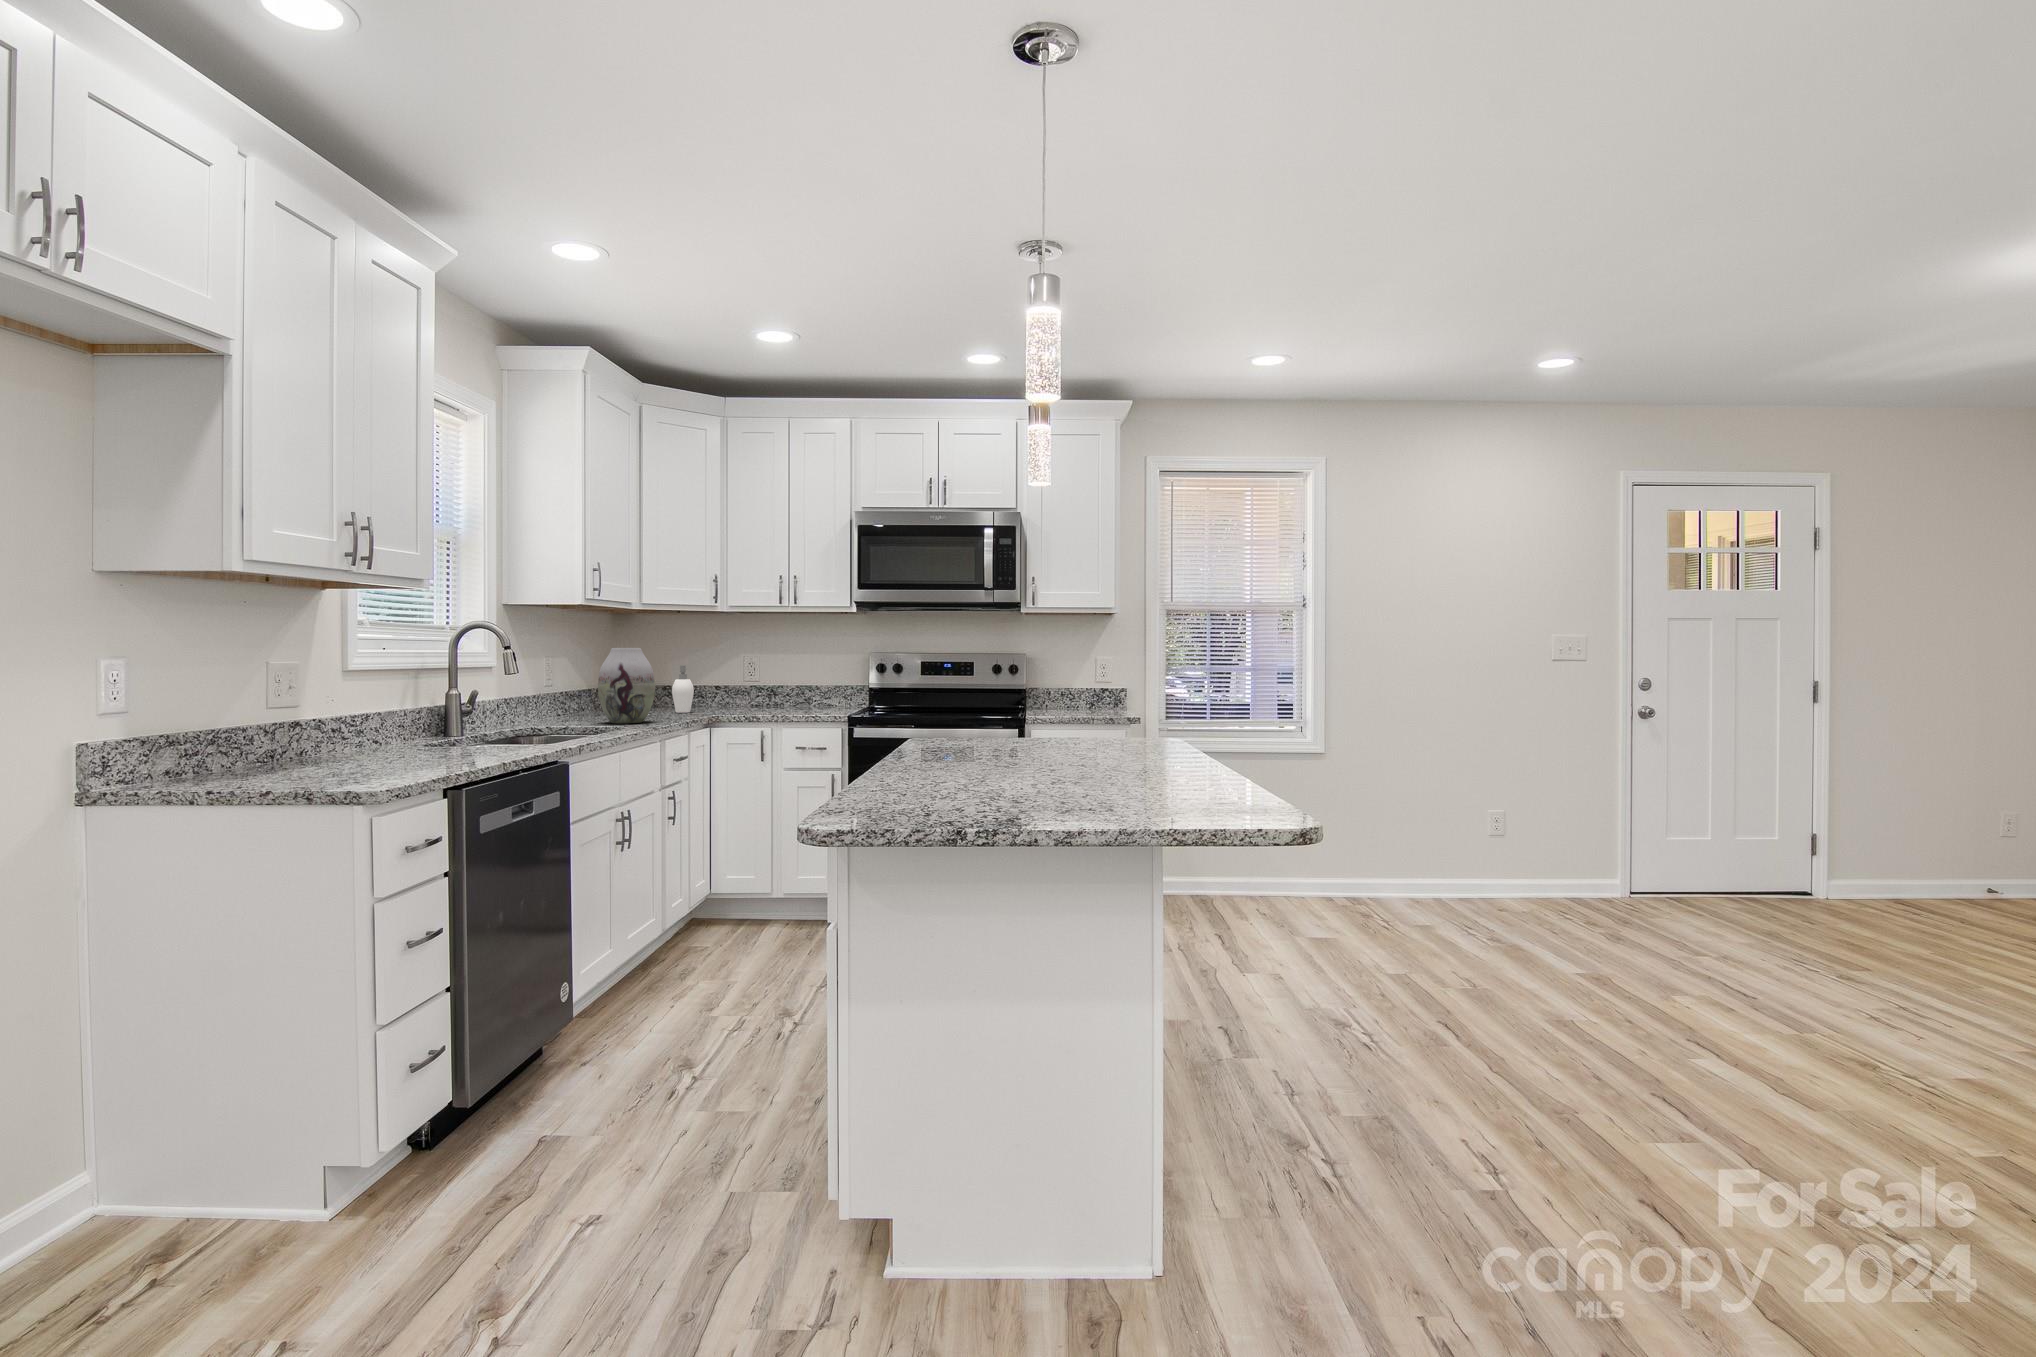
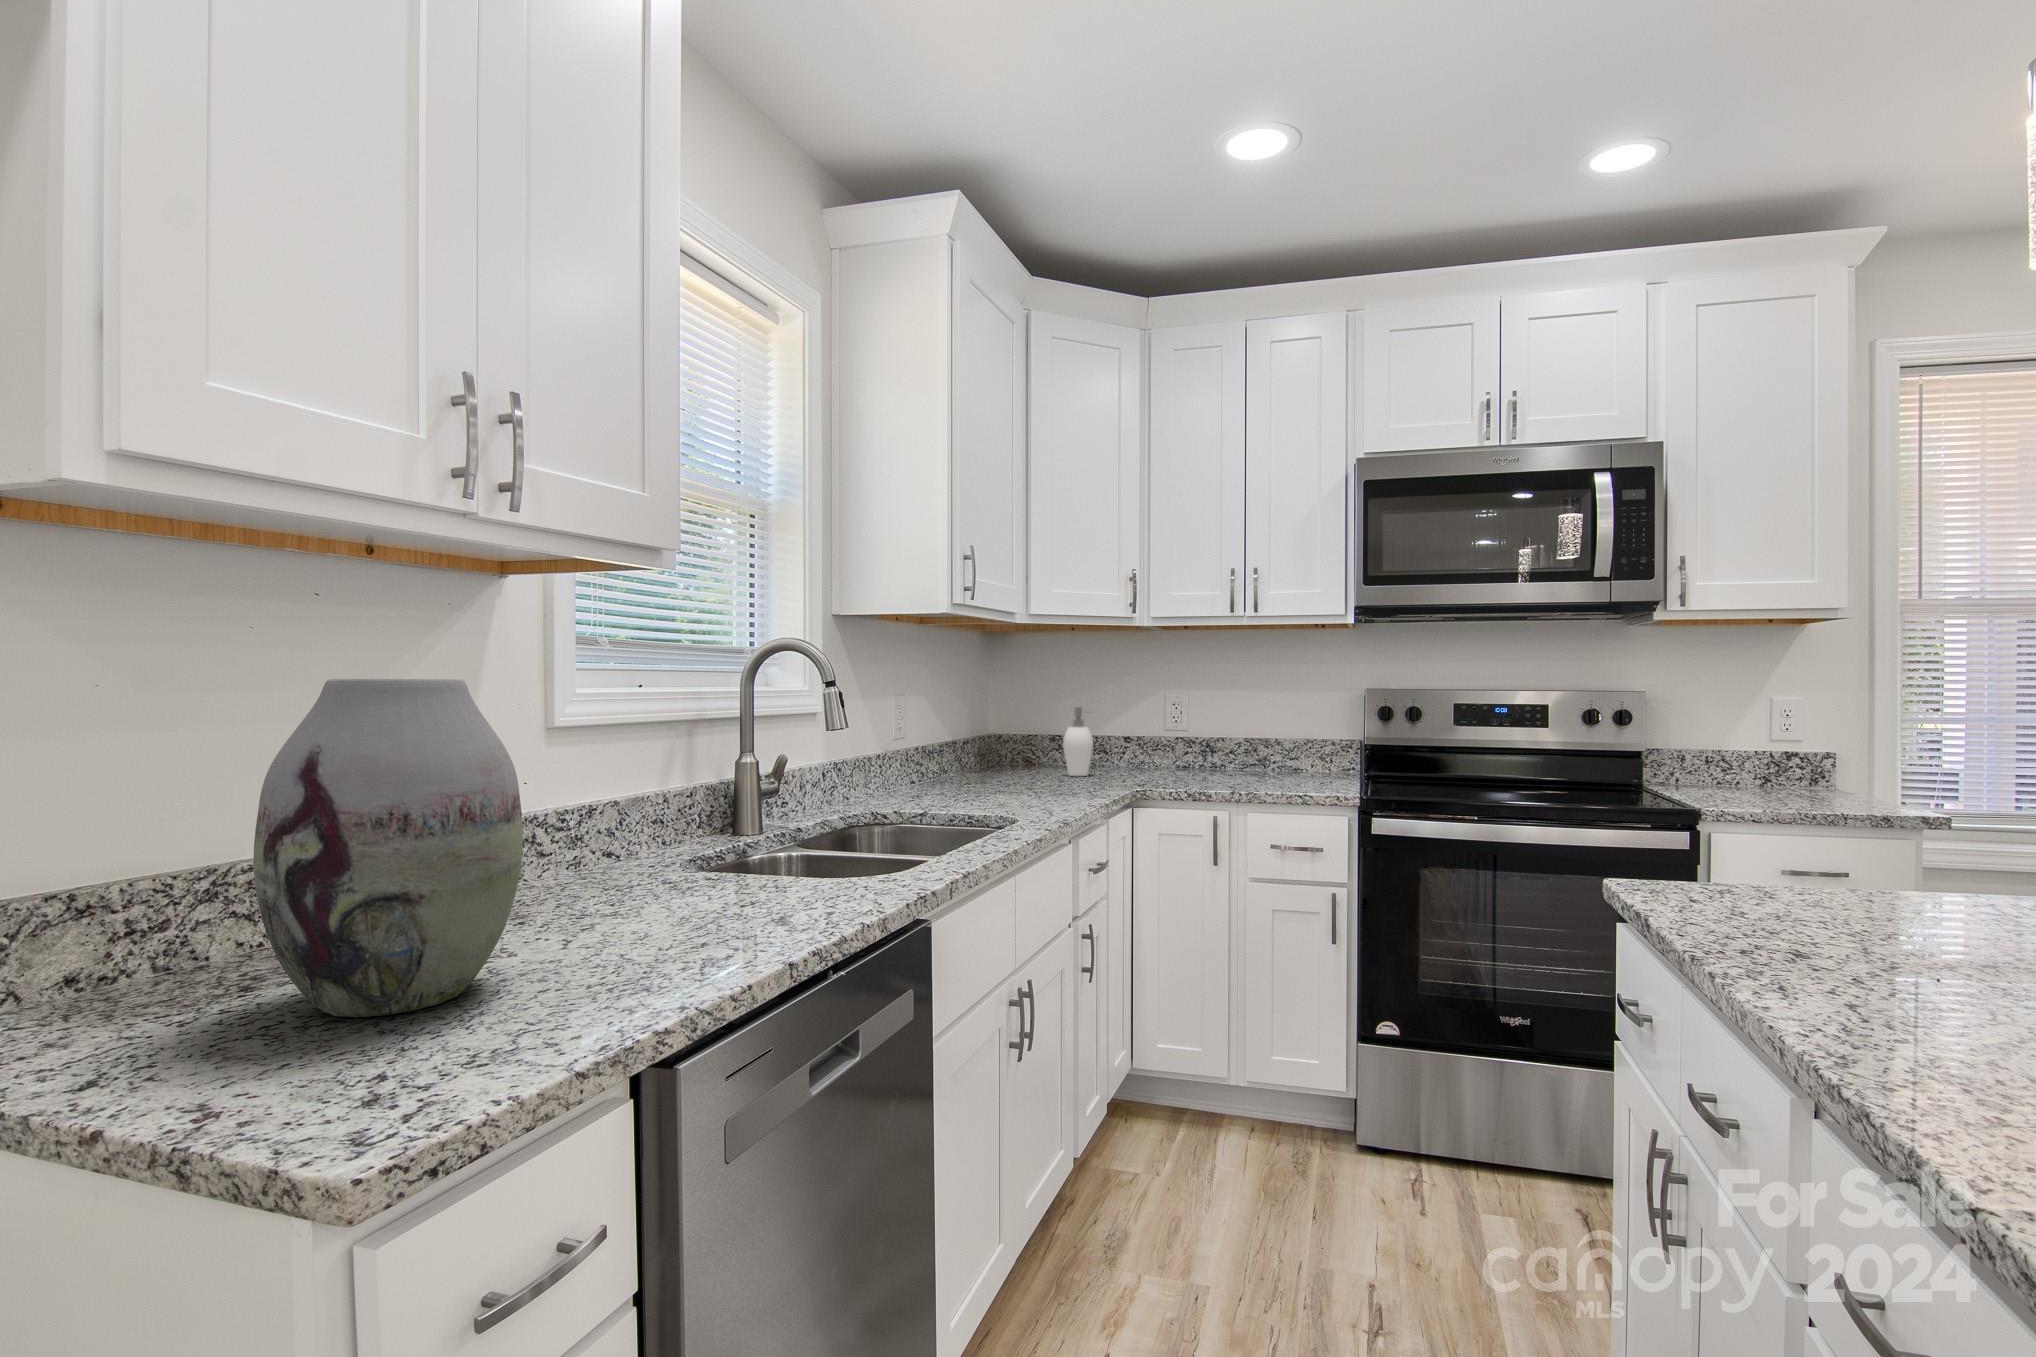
vase: present [598,648,655,723] -> present [253,679,523,1017]

